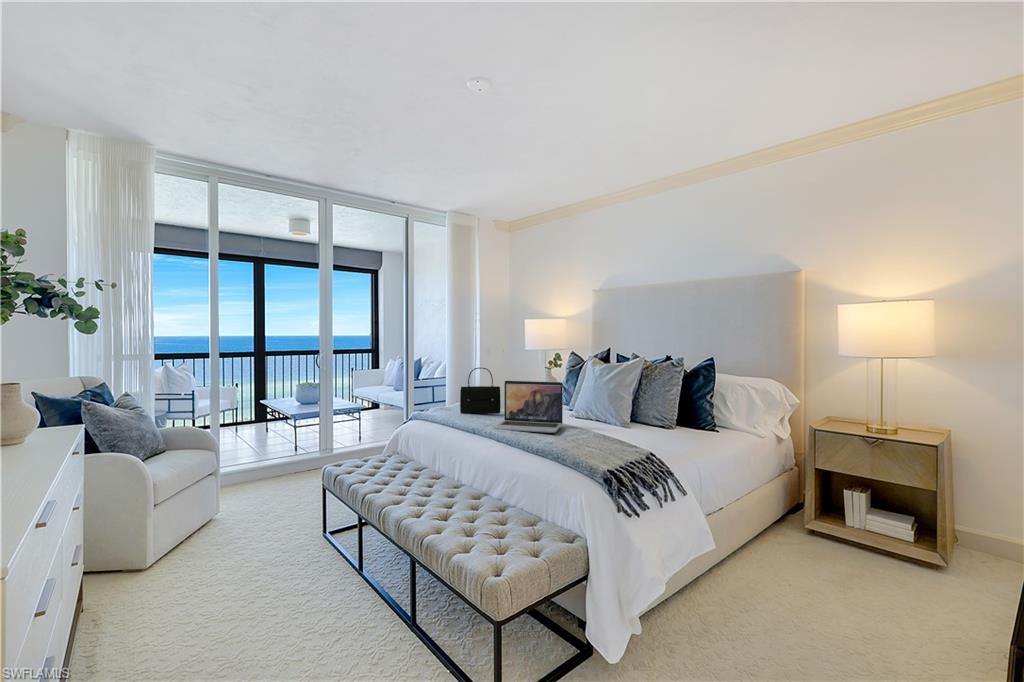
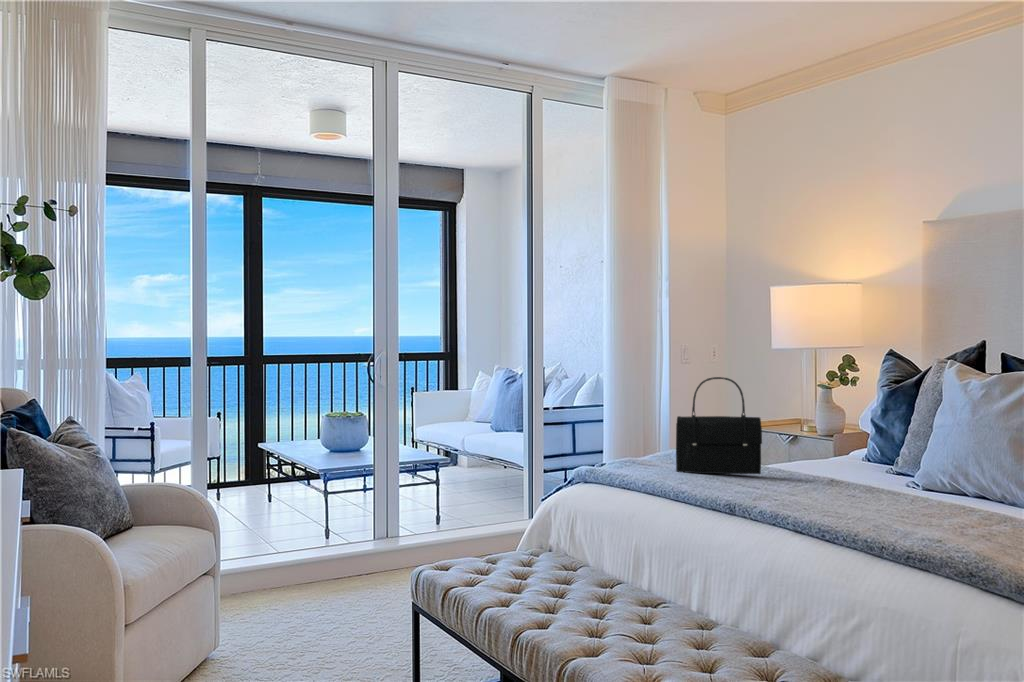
laptop: present [493,381,563,433] -> none [765,404,914,515]

